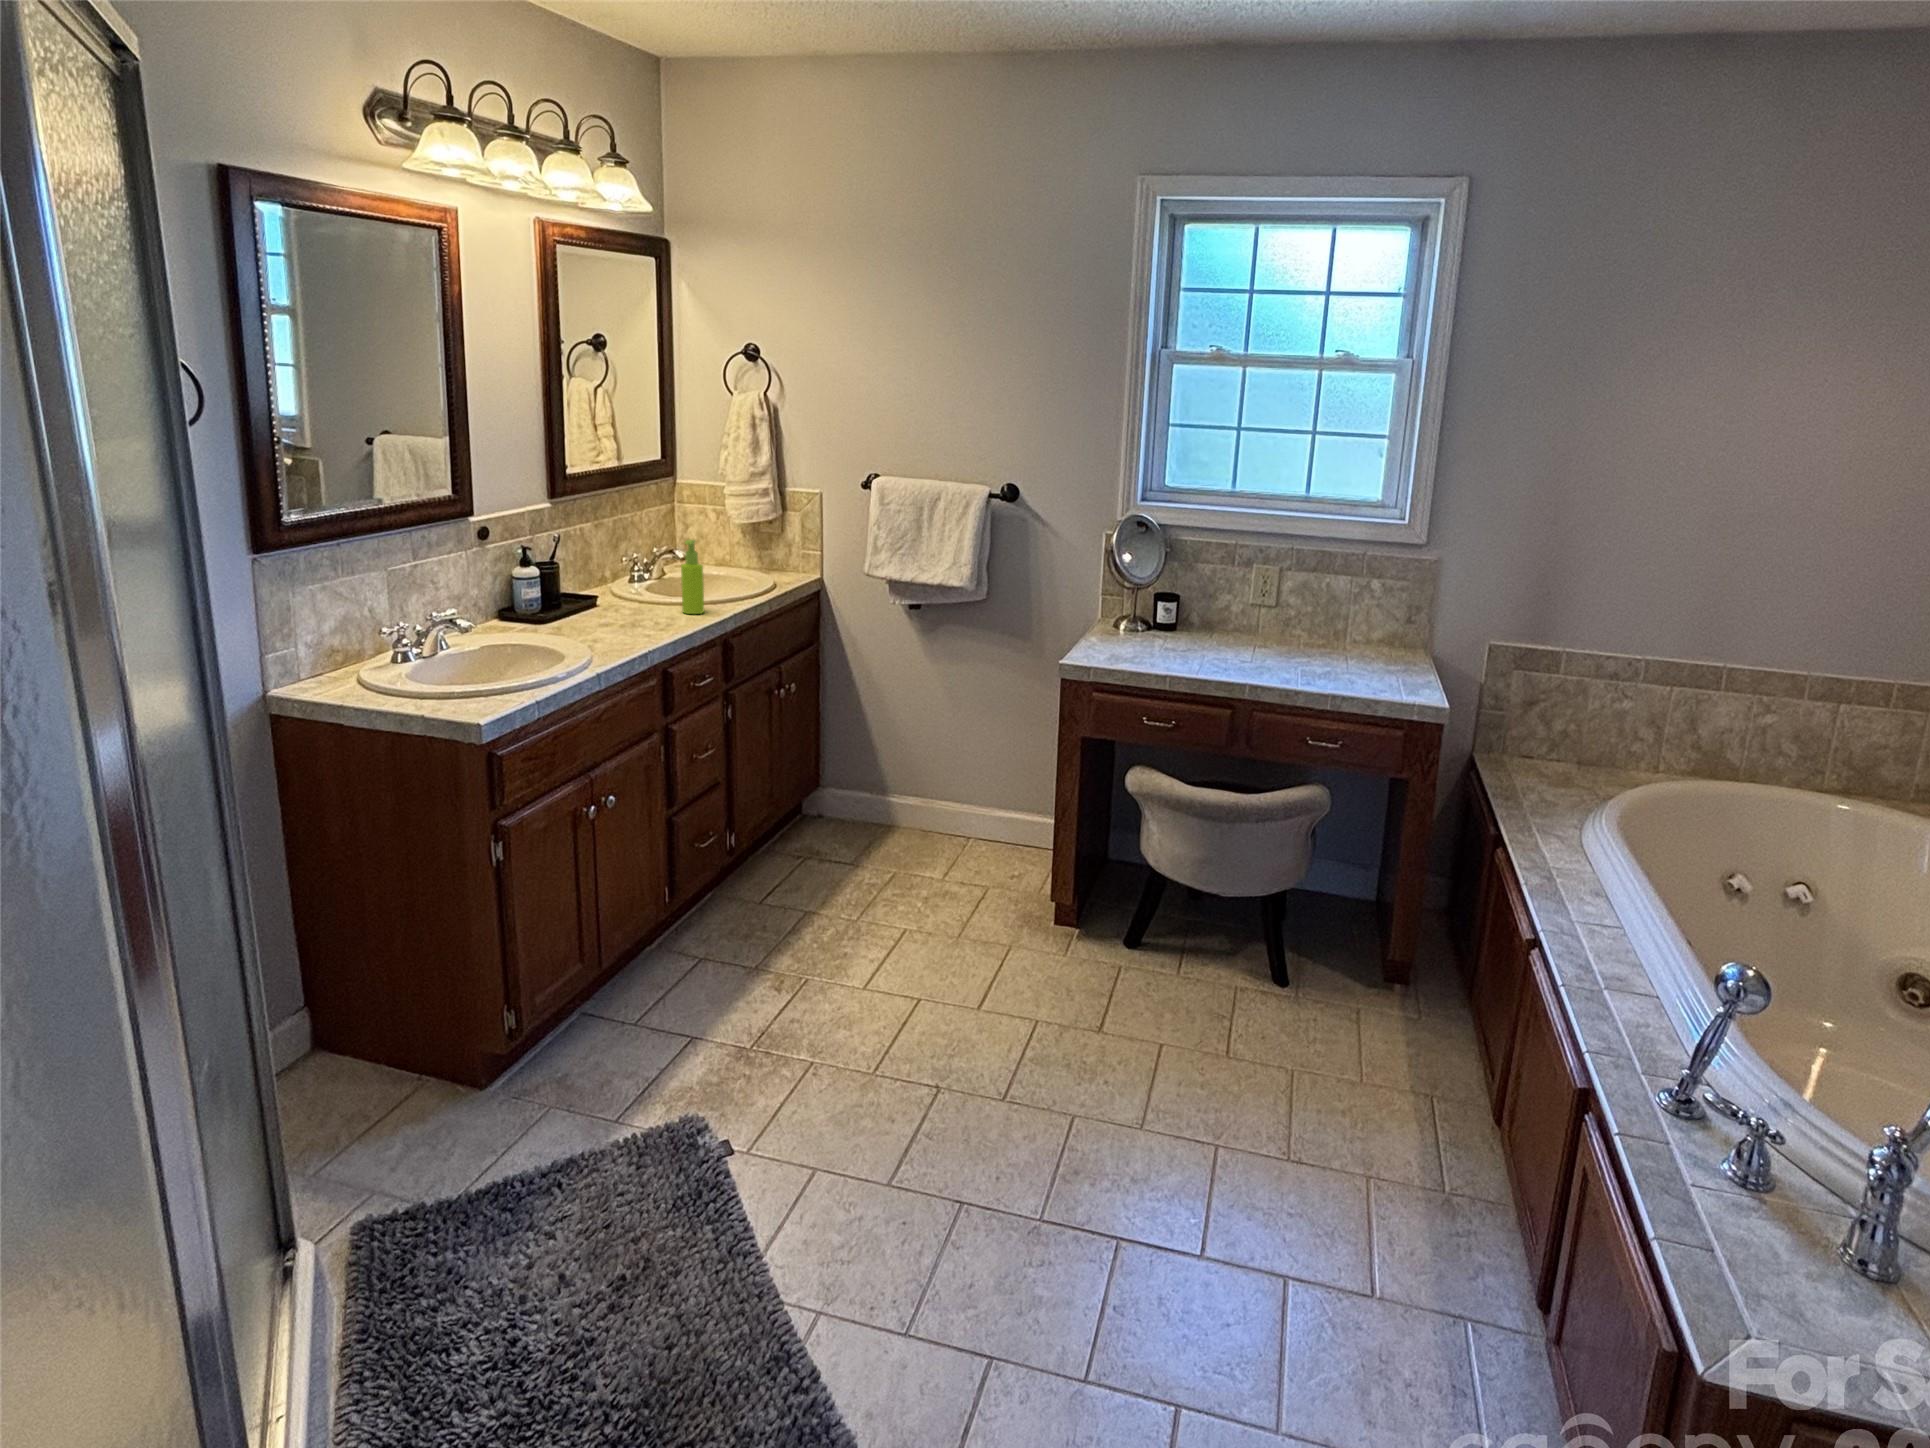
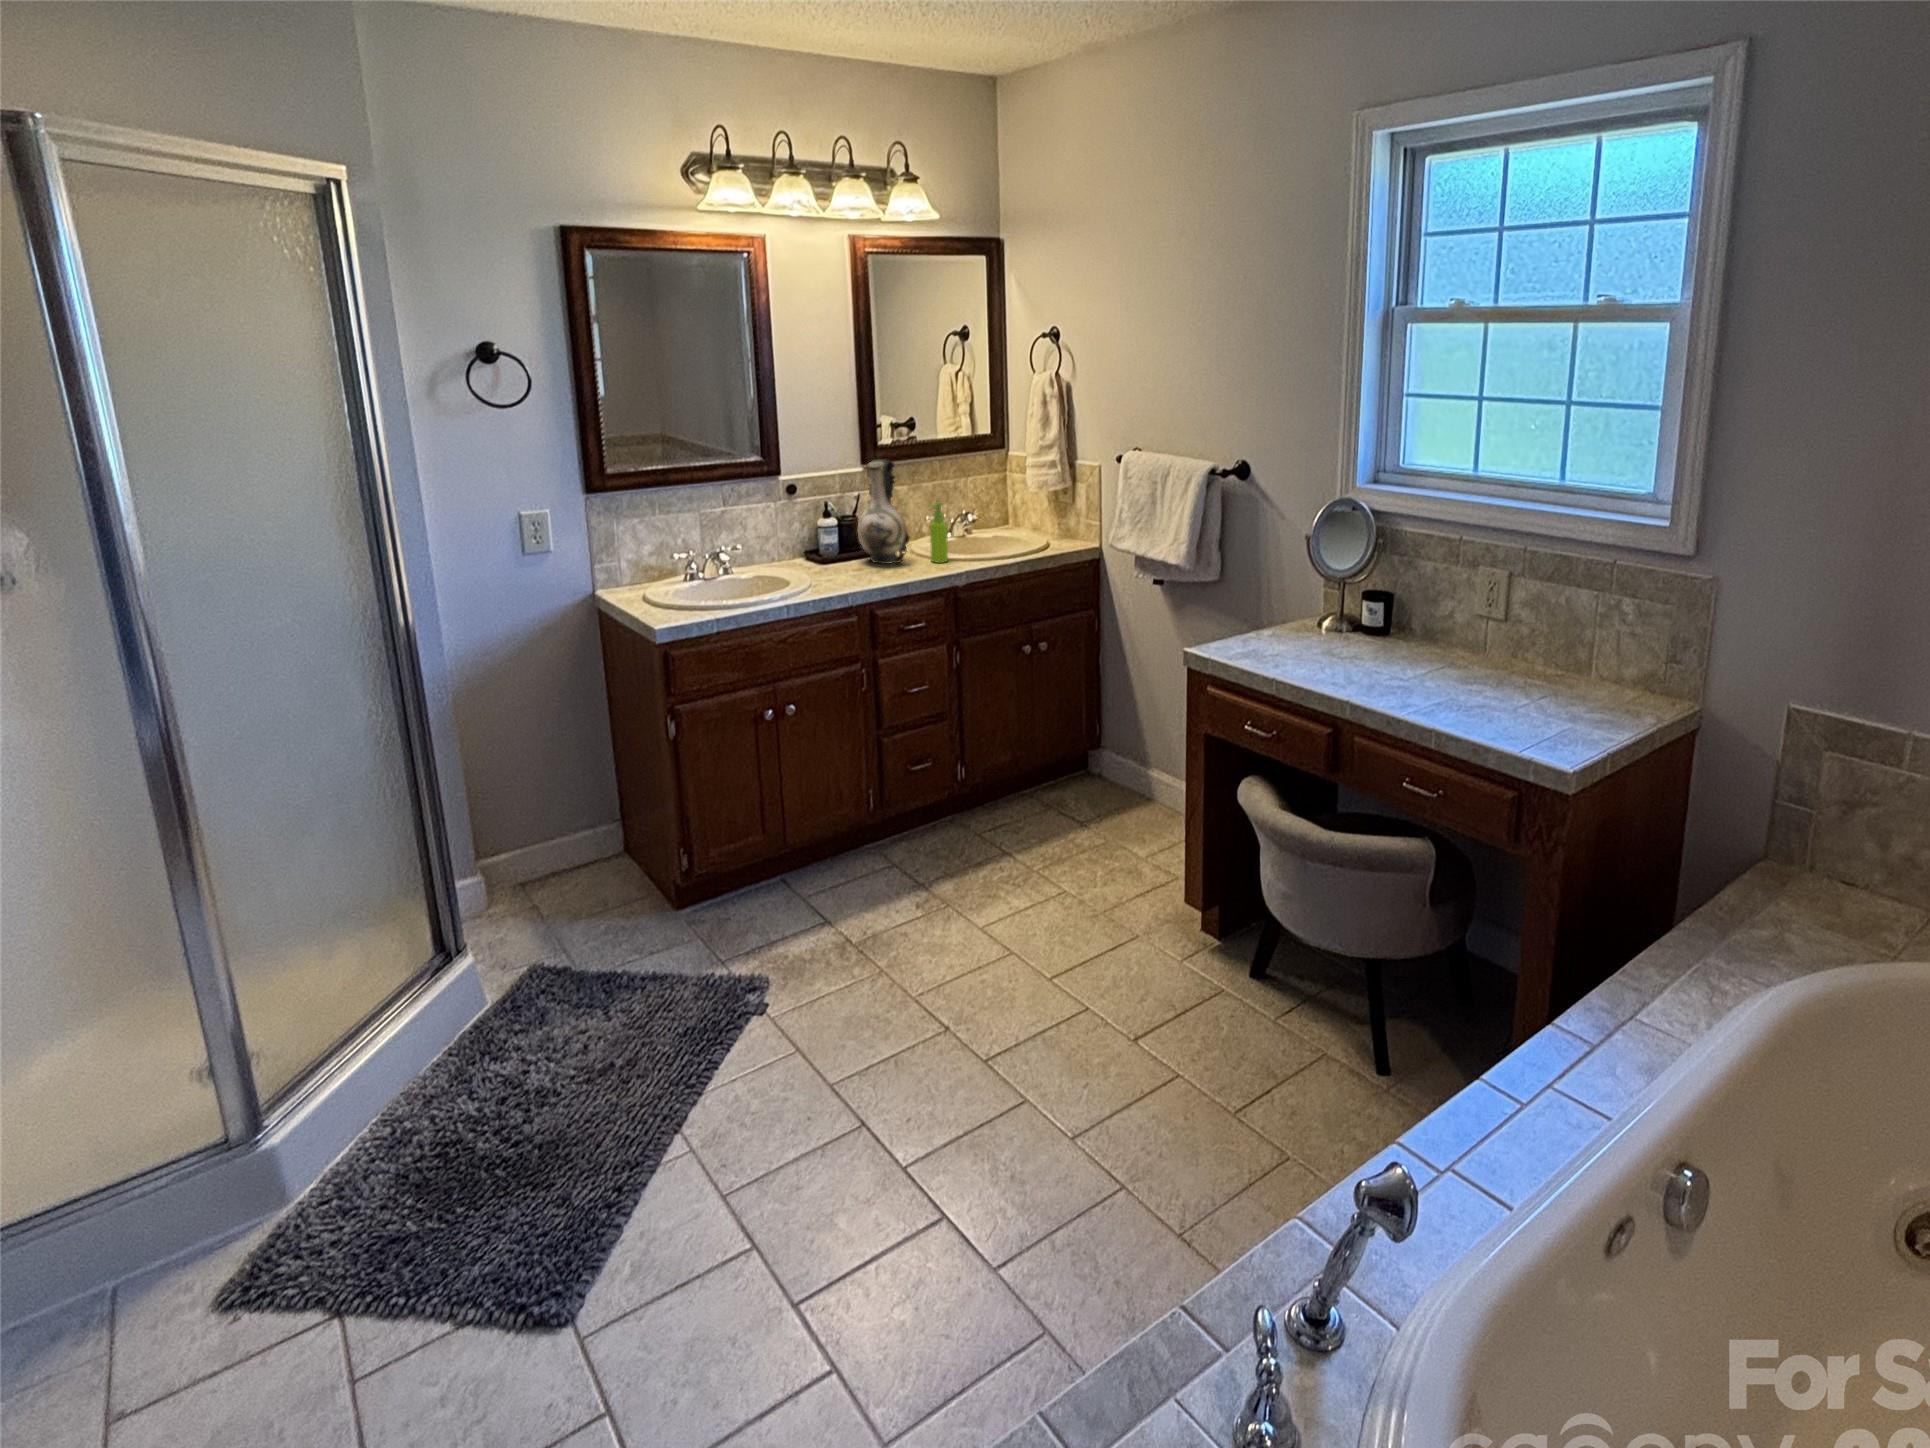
decorative vase: none [587,486,665,621] -> present [858,459,910,564]

